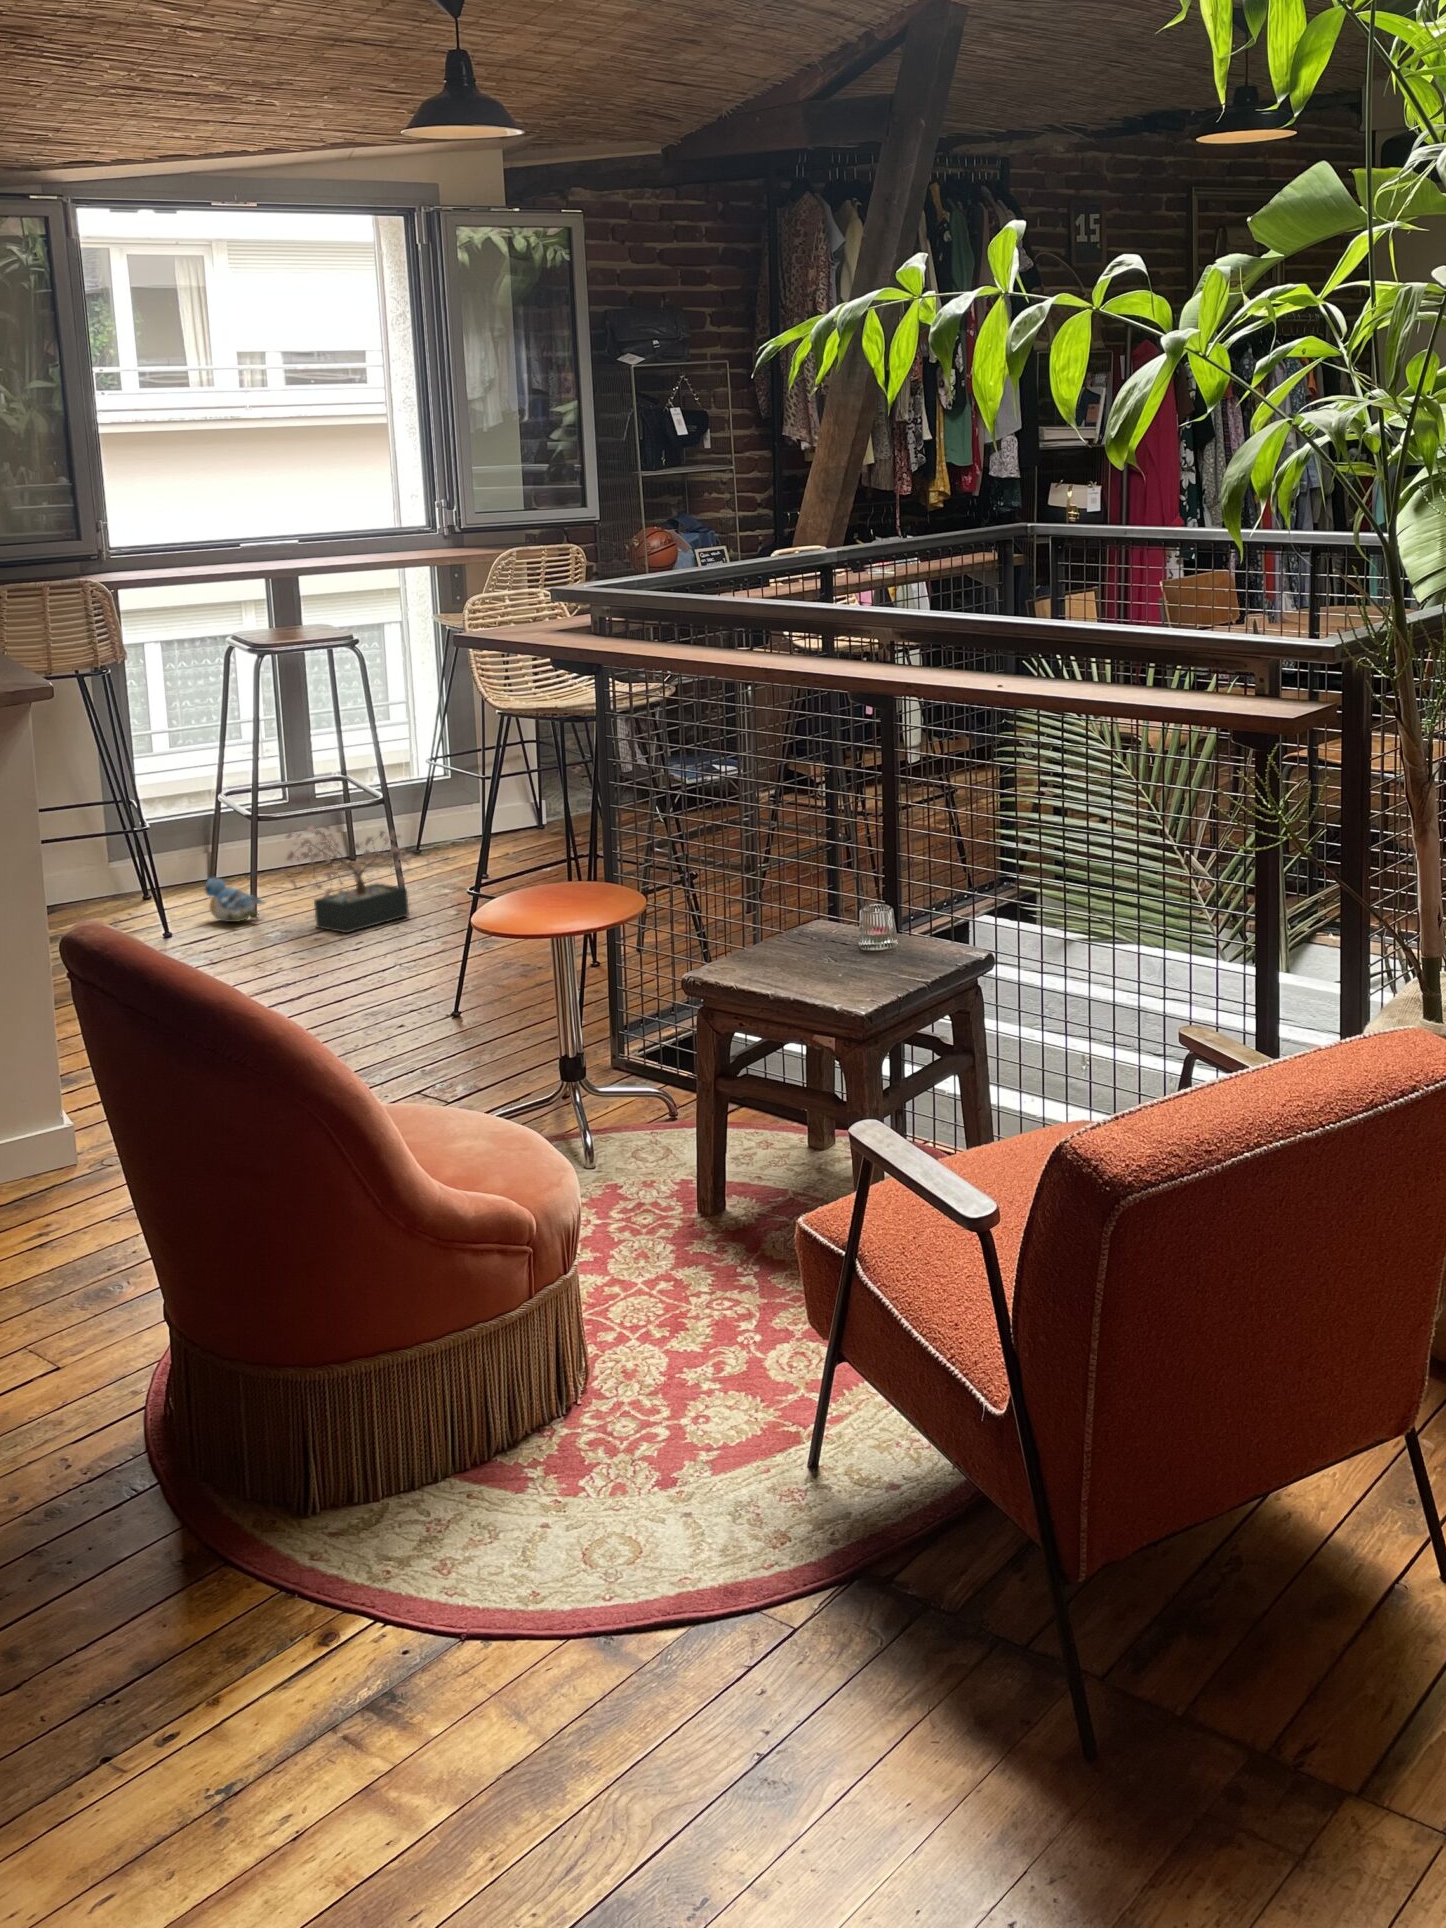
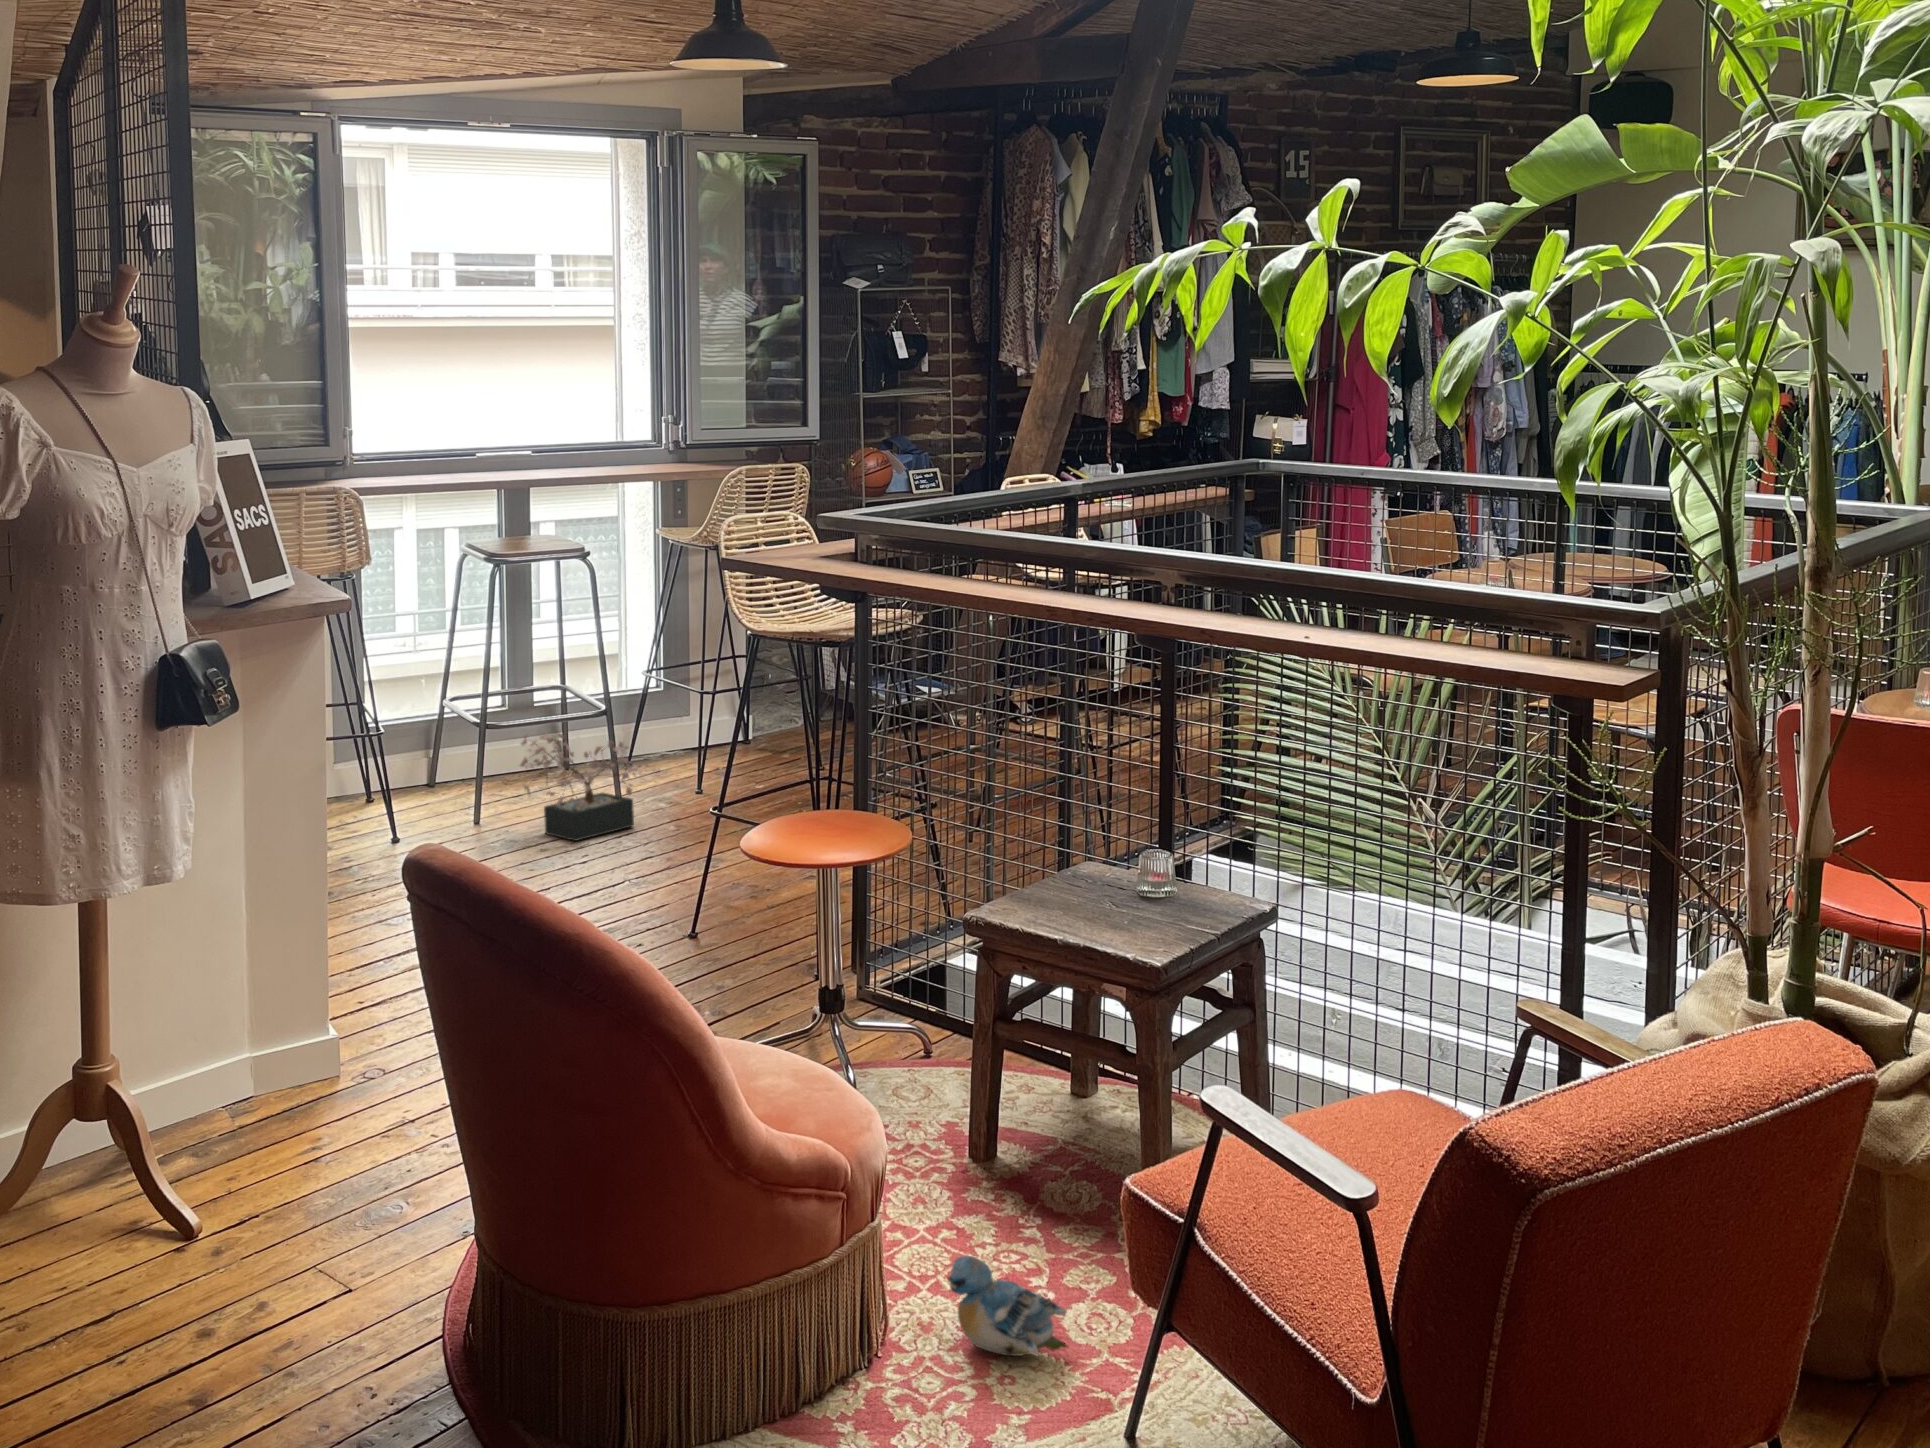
plush toy: present [205,877,265,922] -> present [947,1256,1067,1356]

